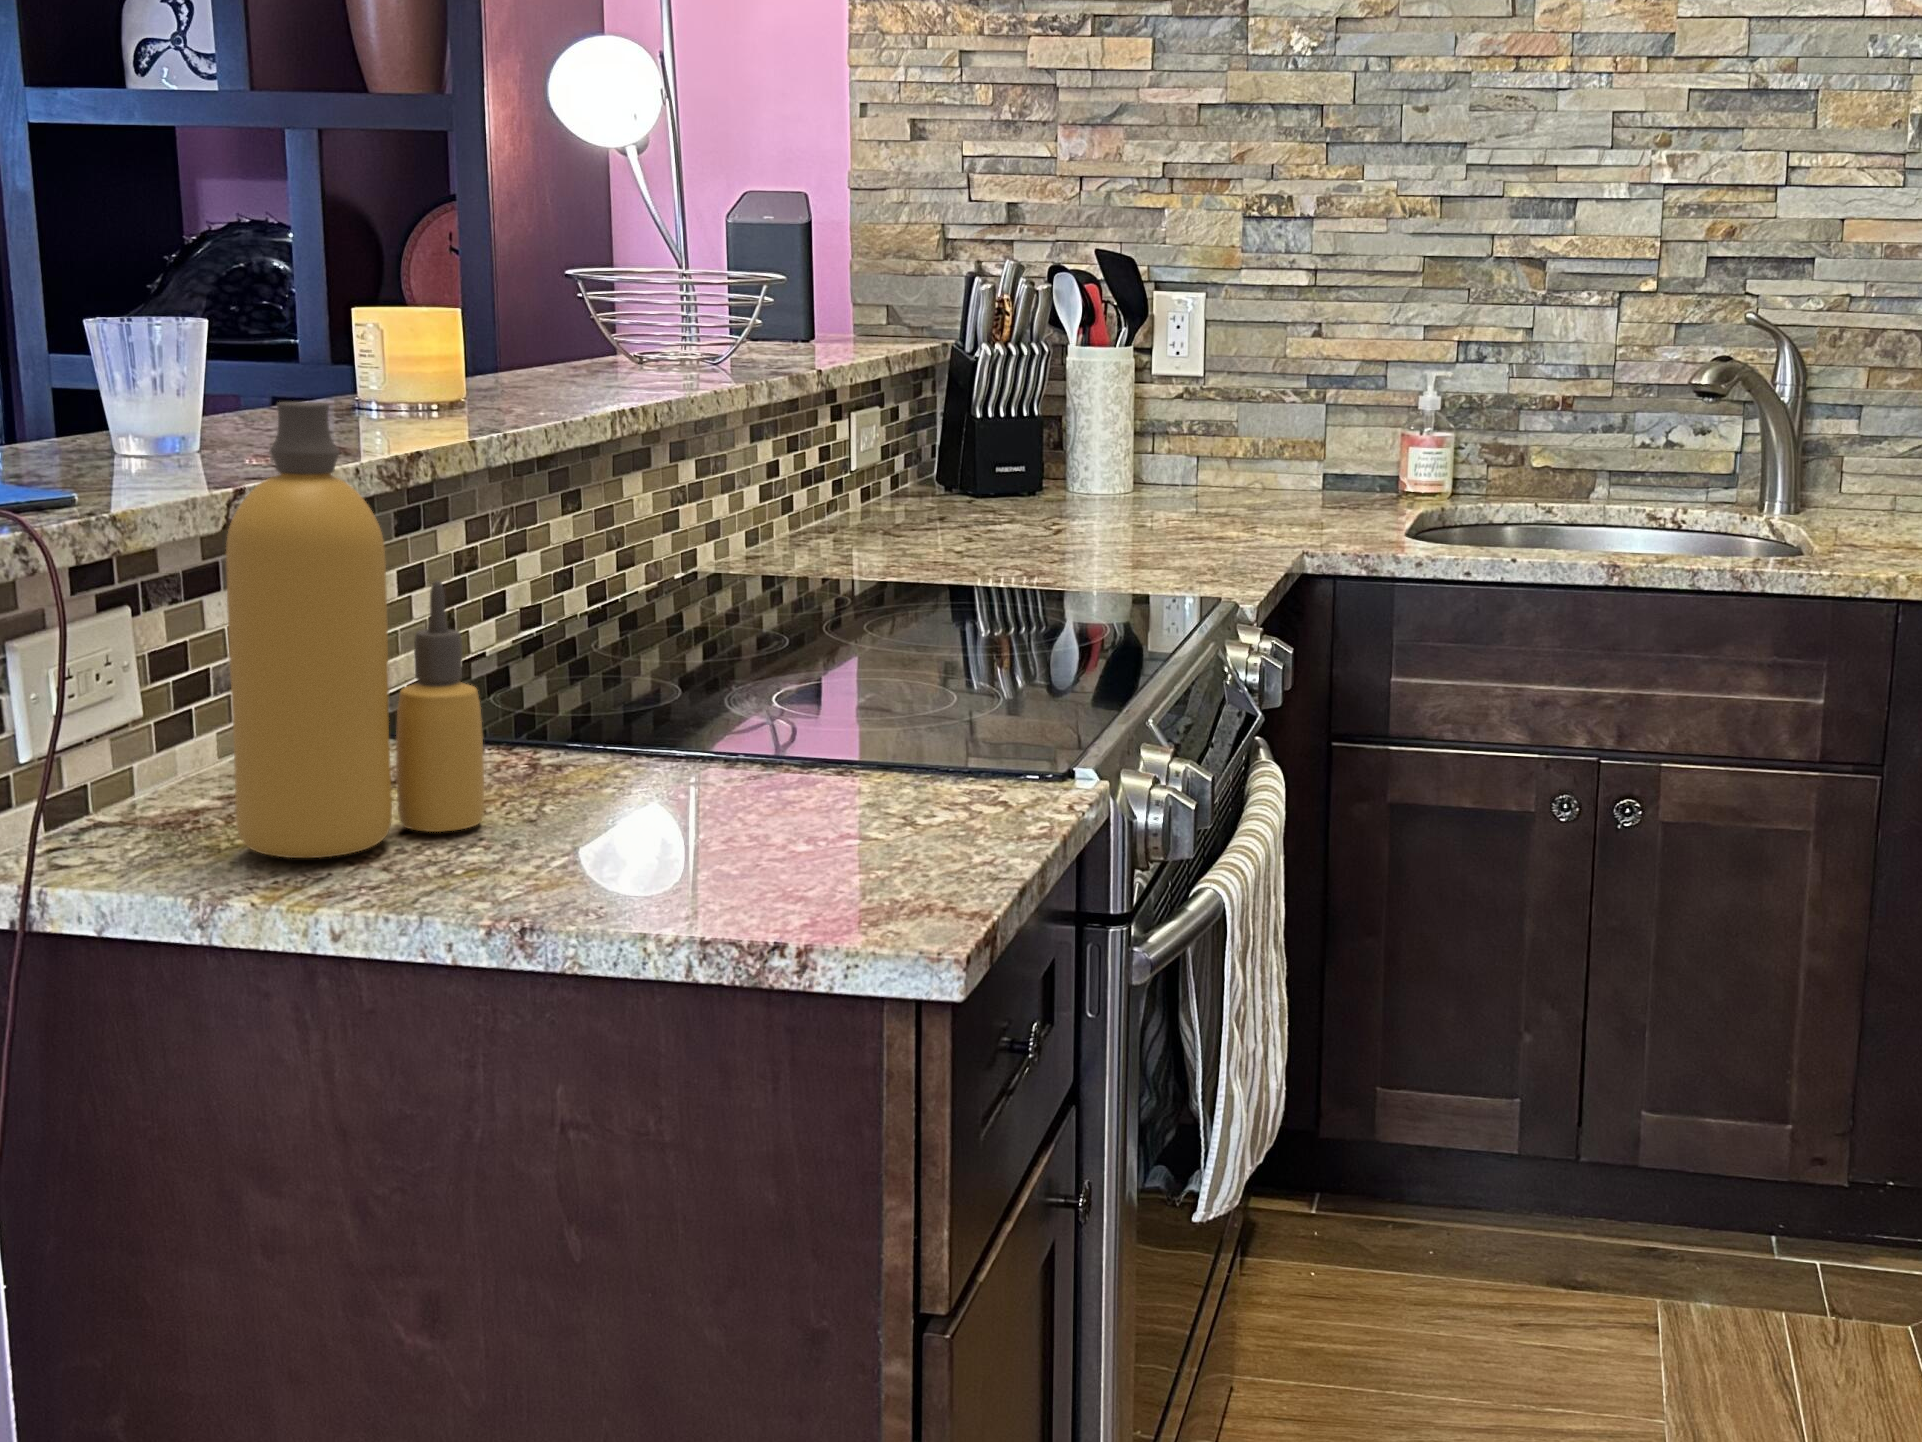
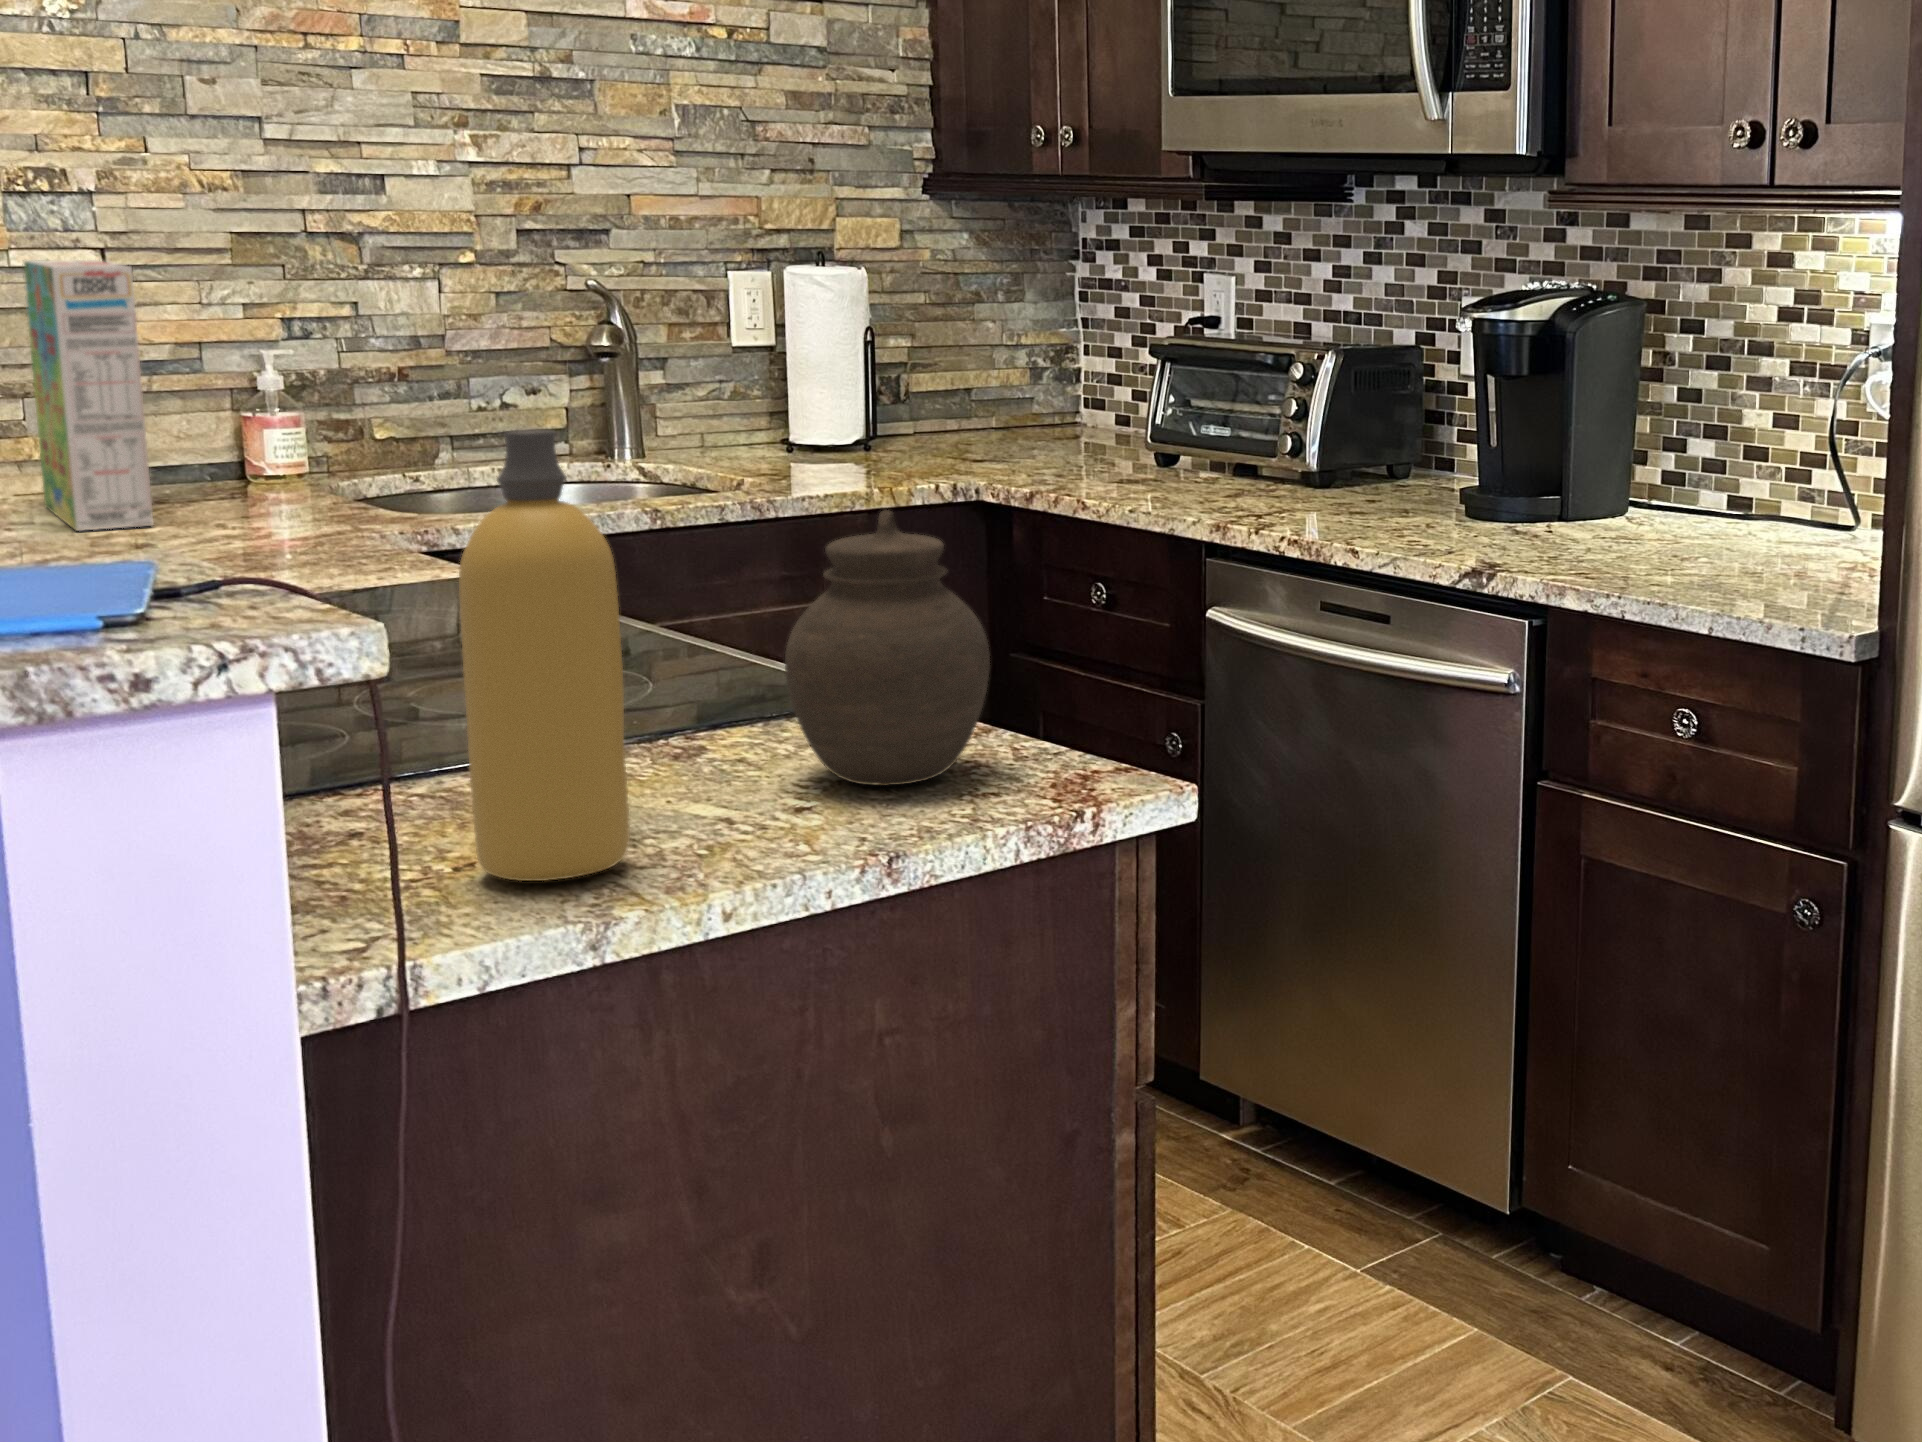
cereal box: none [1198,275,1316,515] -> present [24,260,153,531]
jar: none [660,544,899,869] -> present [785,511,990,786]

